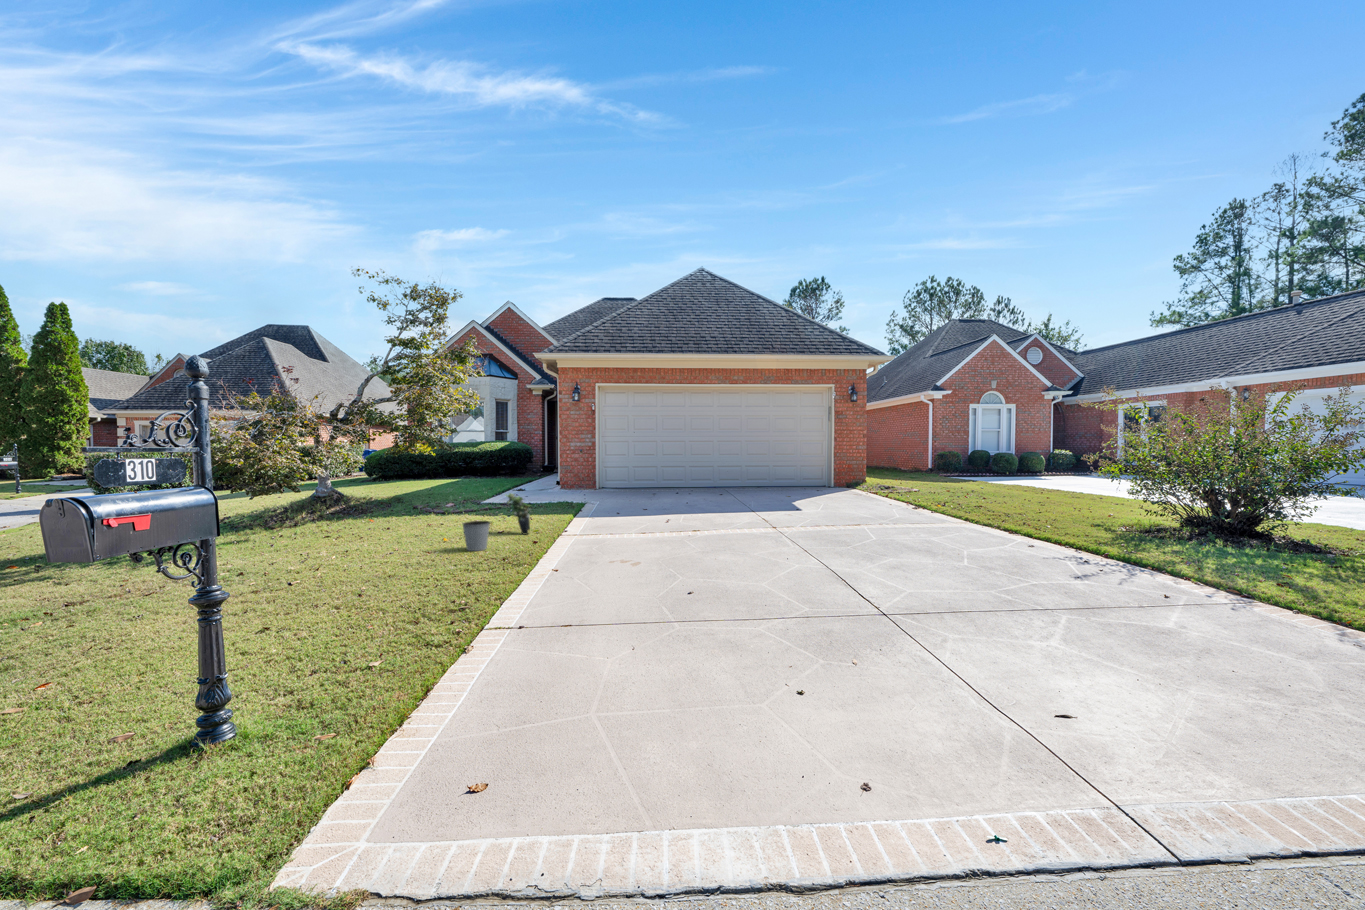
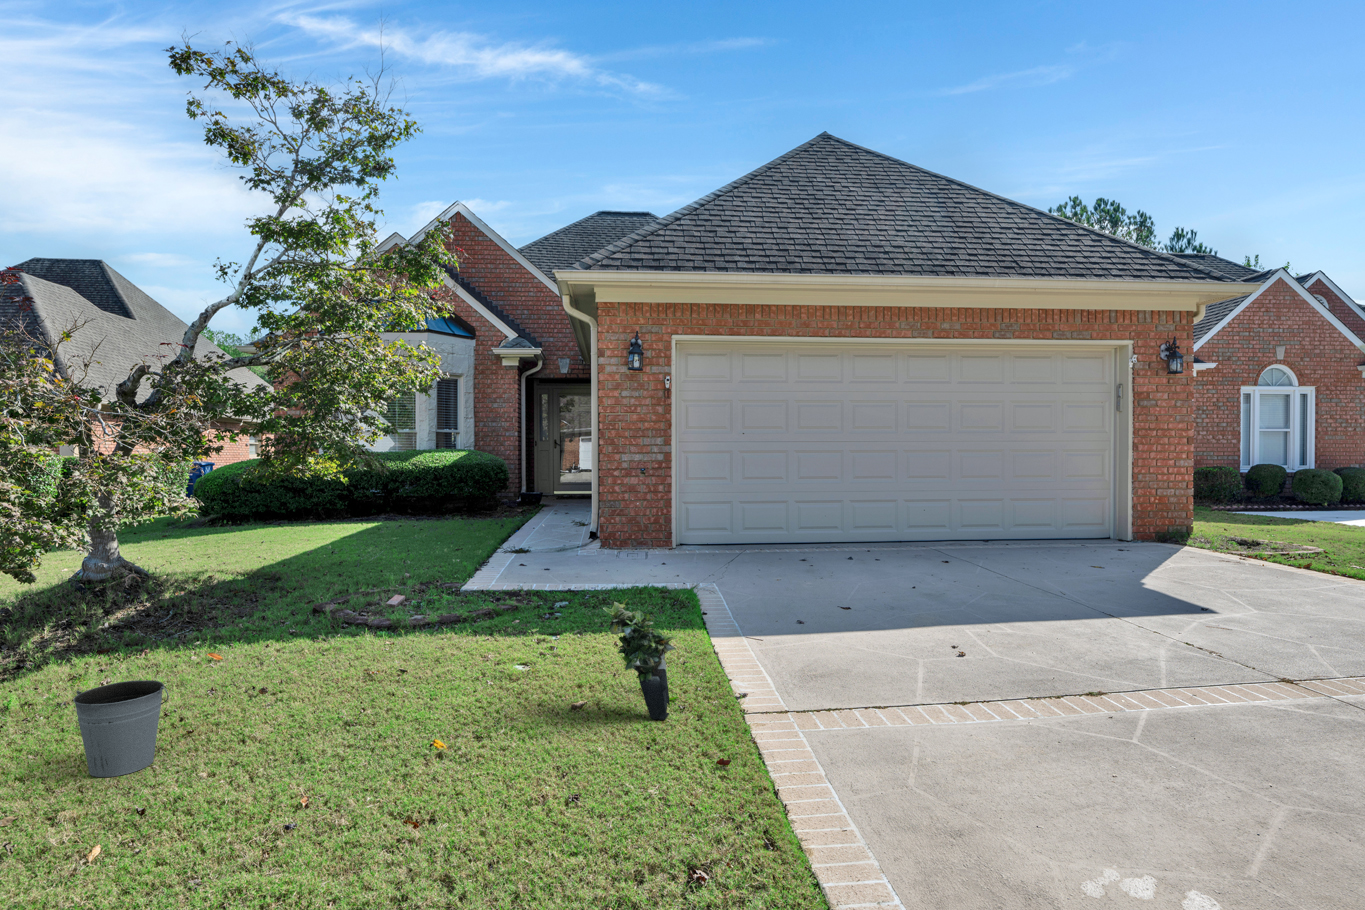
bucket: present [462,521,490,551] -> present [73,680,169,777]

